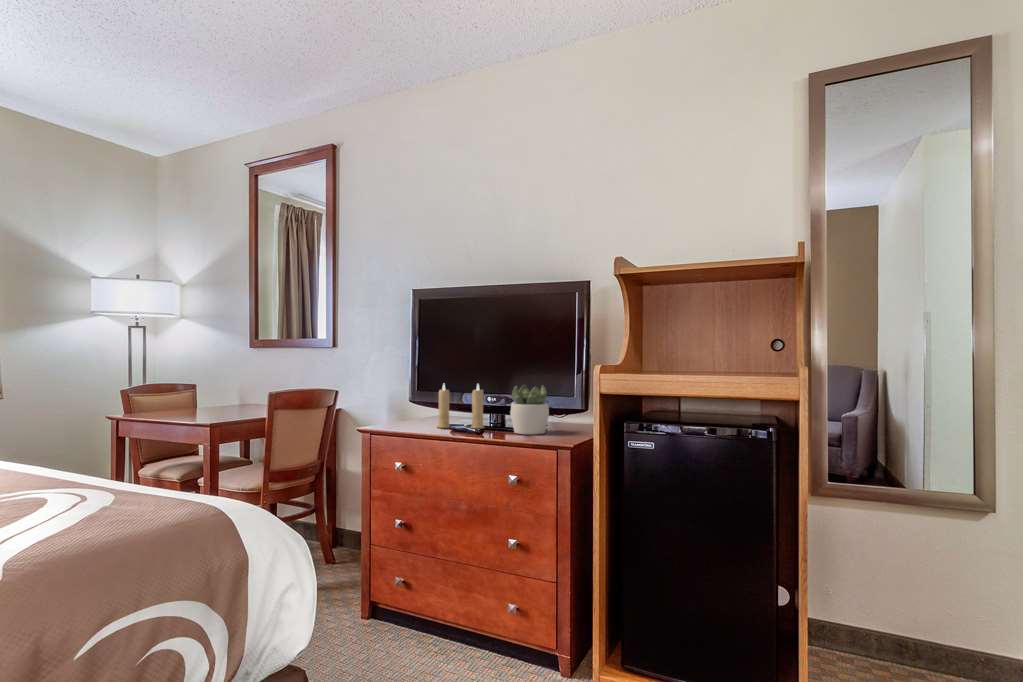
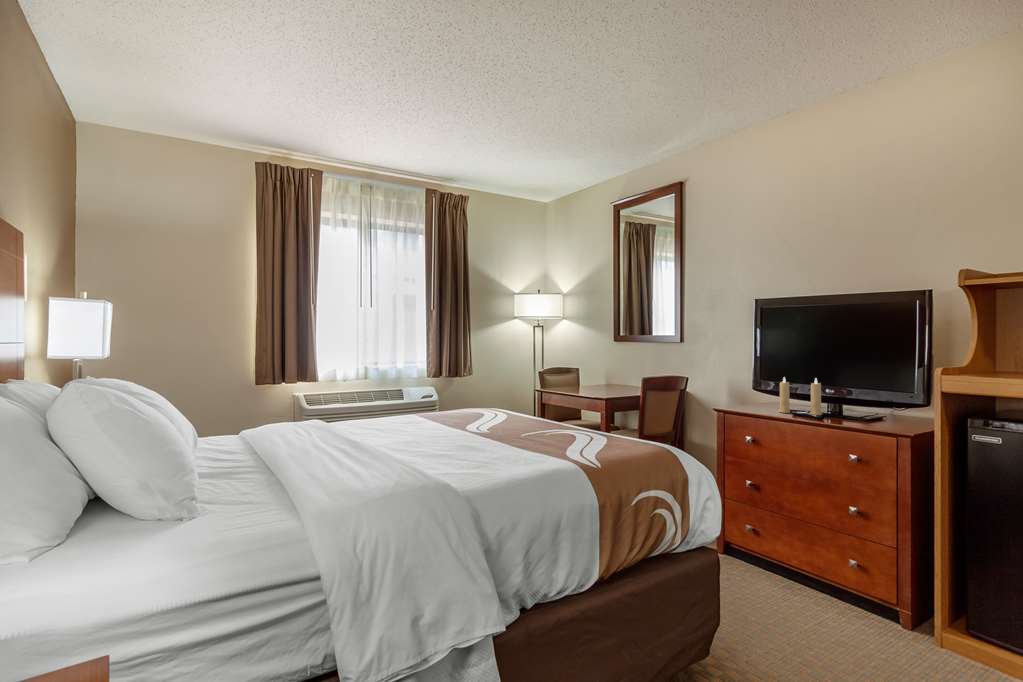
succulent plant: present [510,385,549,435] -> none [848,381,888,424]

